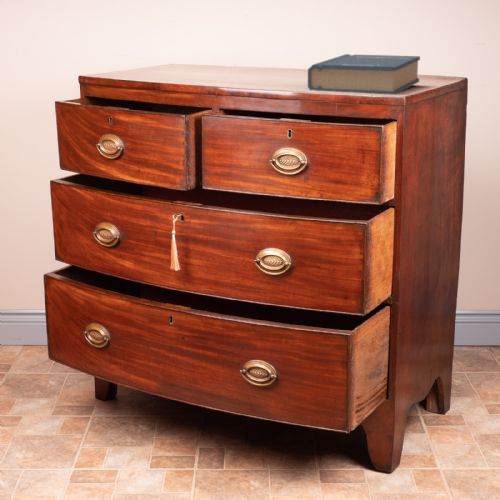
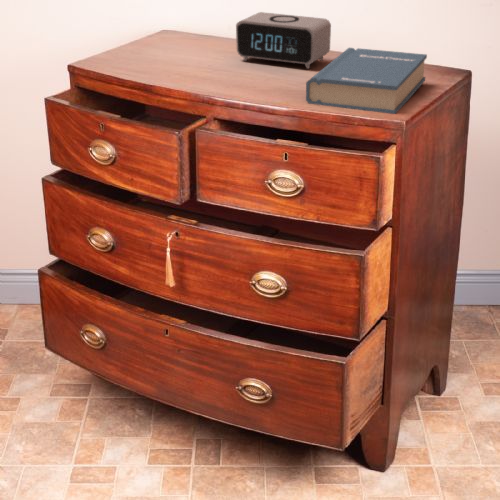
alarm clock: none [238,34,327,79] -> present [236,12,331,69]

